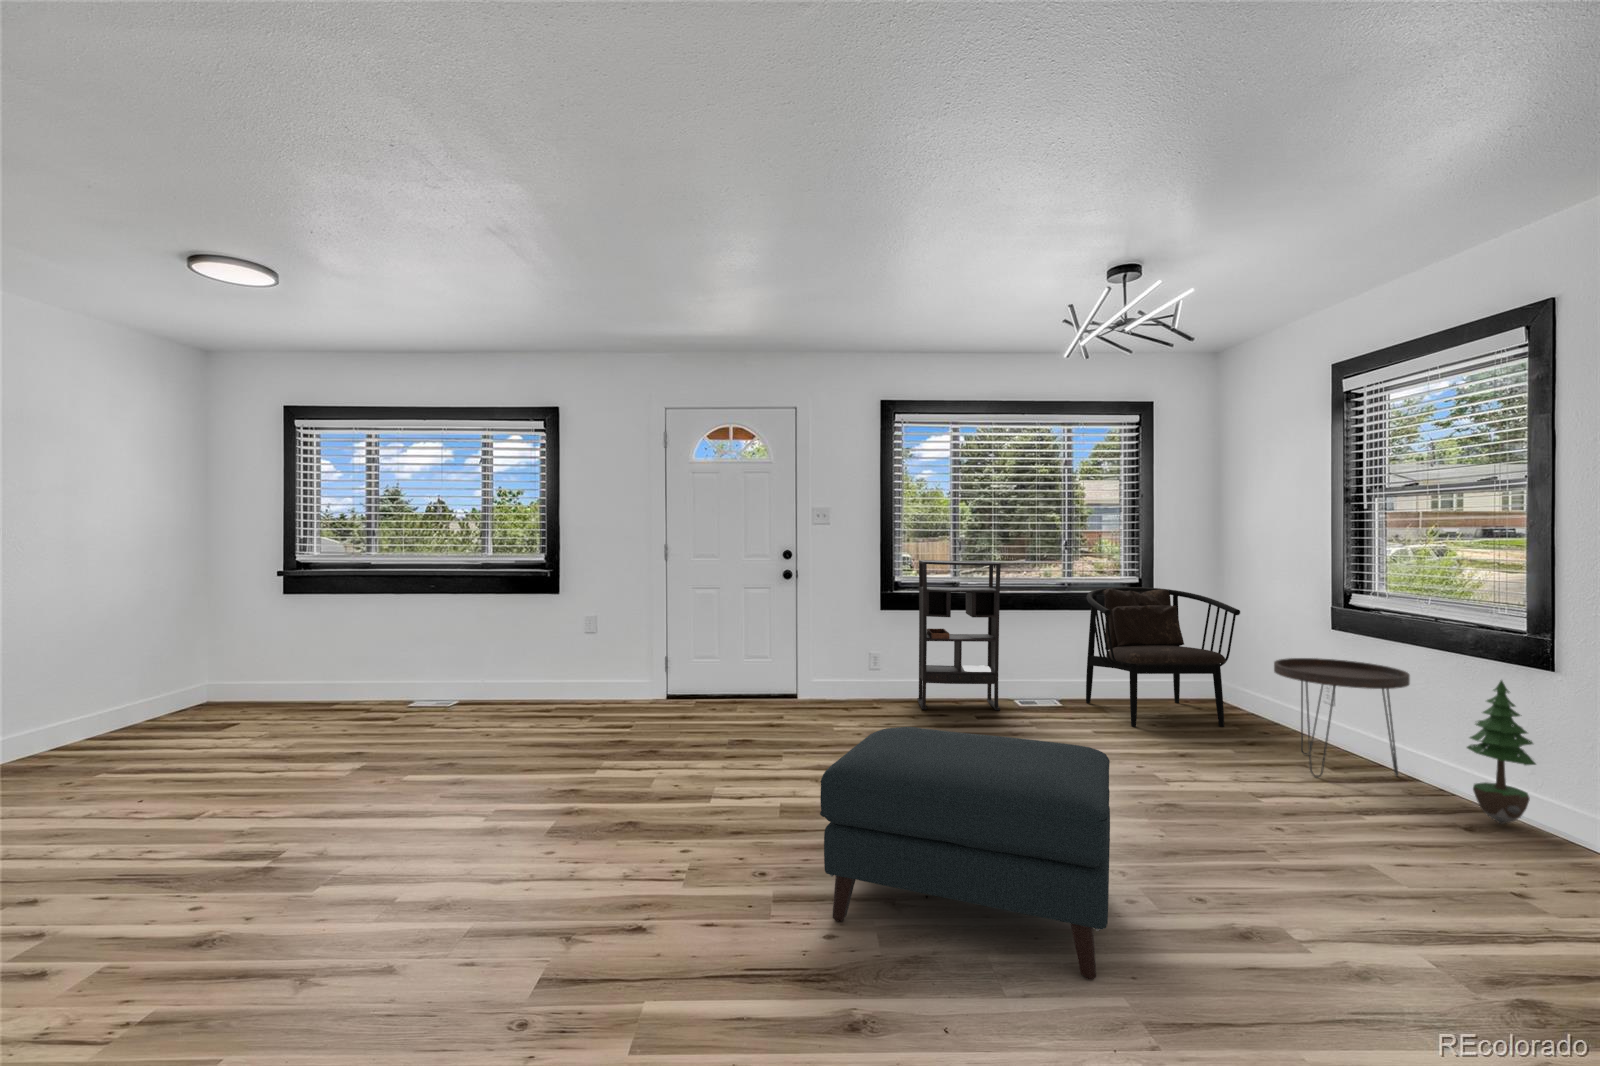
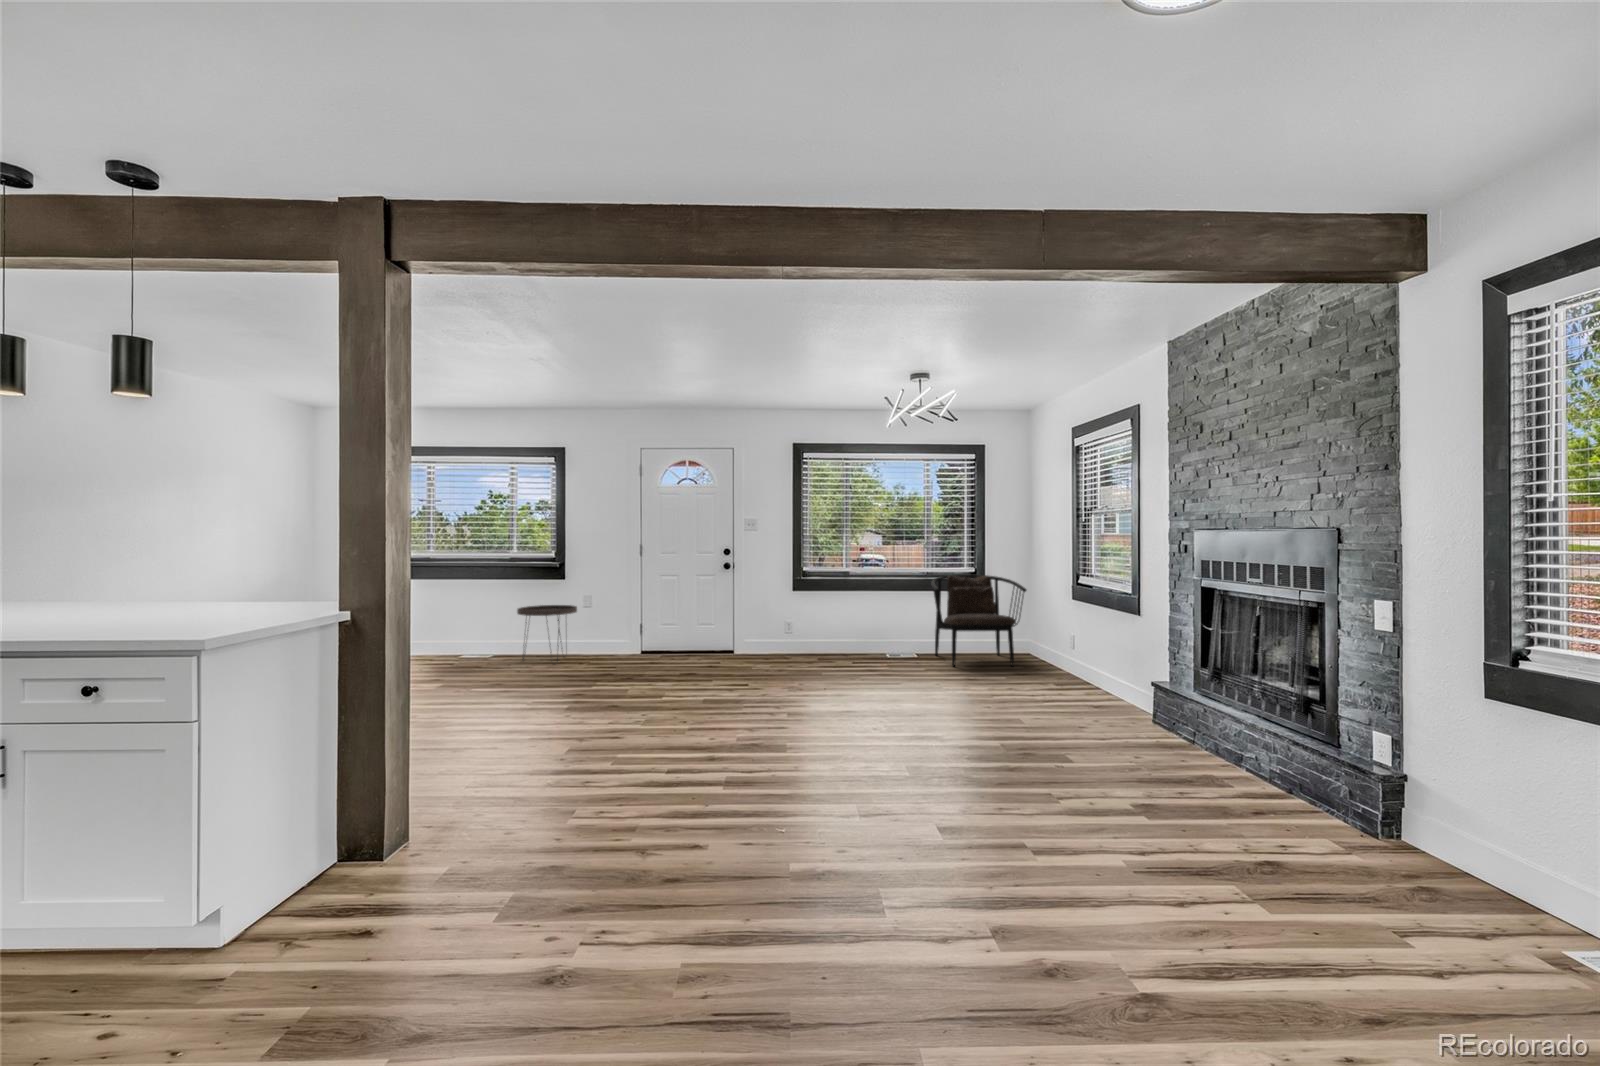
bookshelf: present [917,560,1001,710] -> none [818,556,872,659]
side table: present [1274,658,1410,777] -> present [517,605,577,659]
potted tree: present [1467,680,1536,824] -> none [1098,621,1130,704]
ottoman: present [820,727,1110,980] -> none [708,645,866,749]

